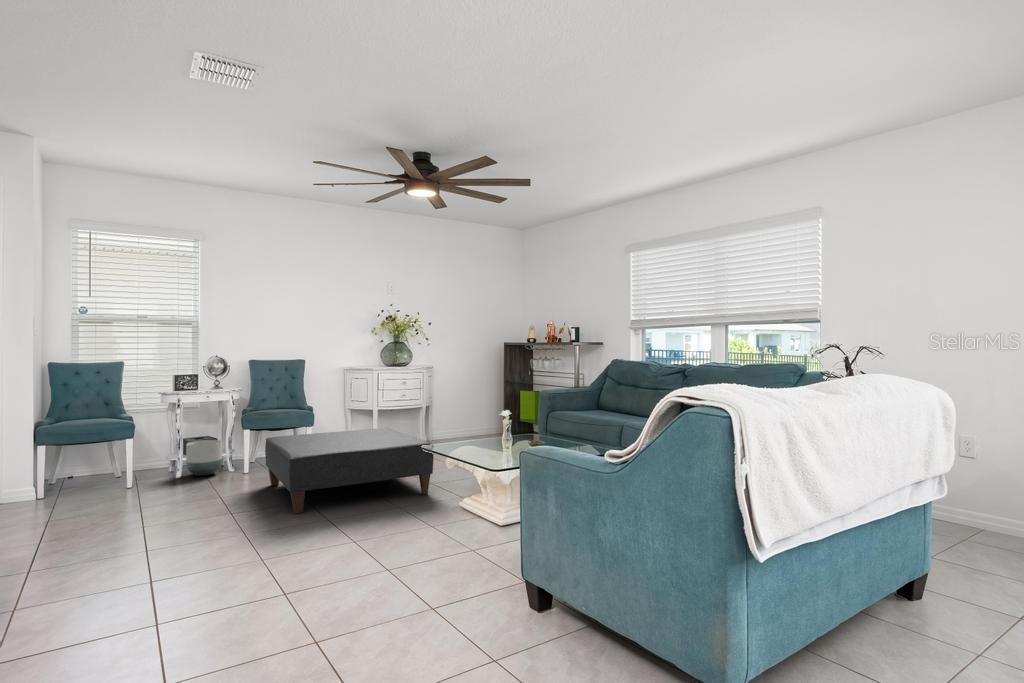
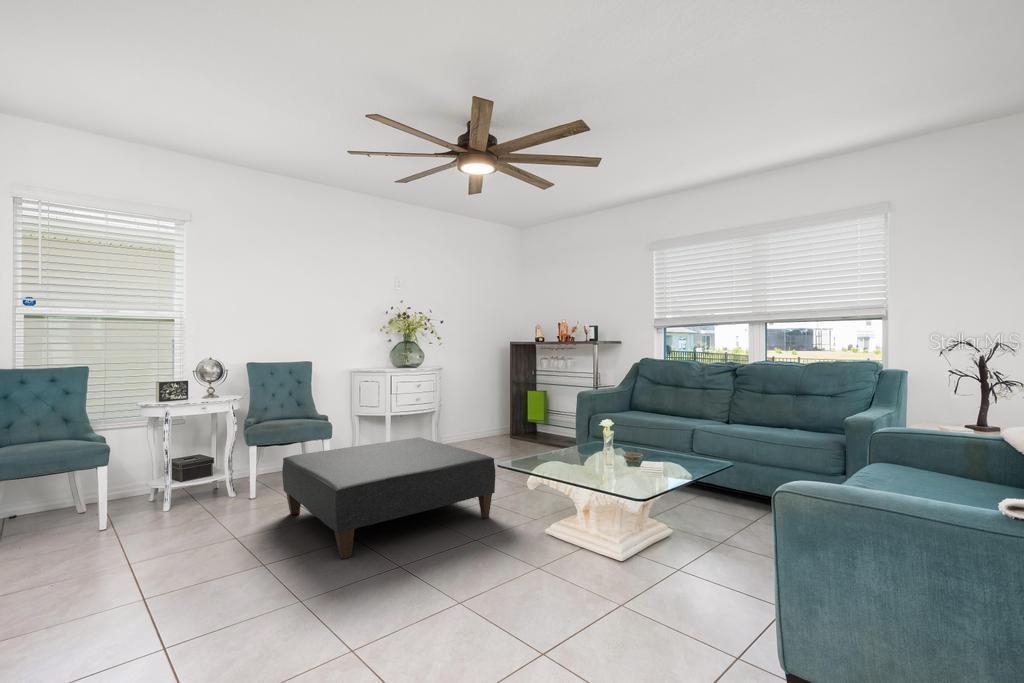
planter: present [186,440,222,476] -> none [176,459,222,504]

